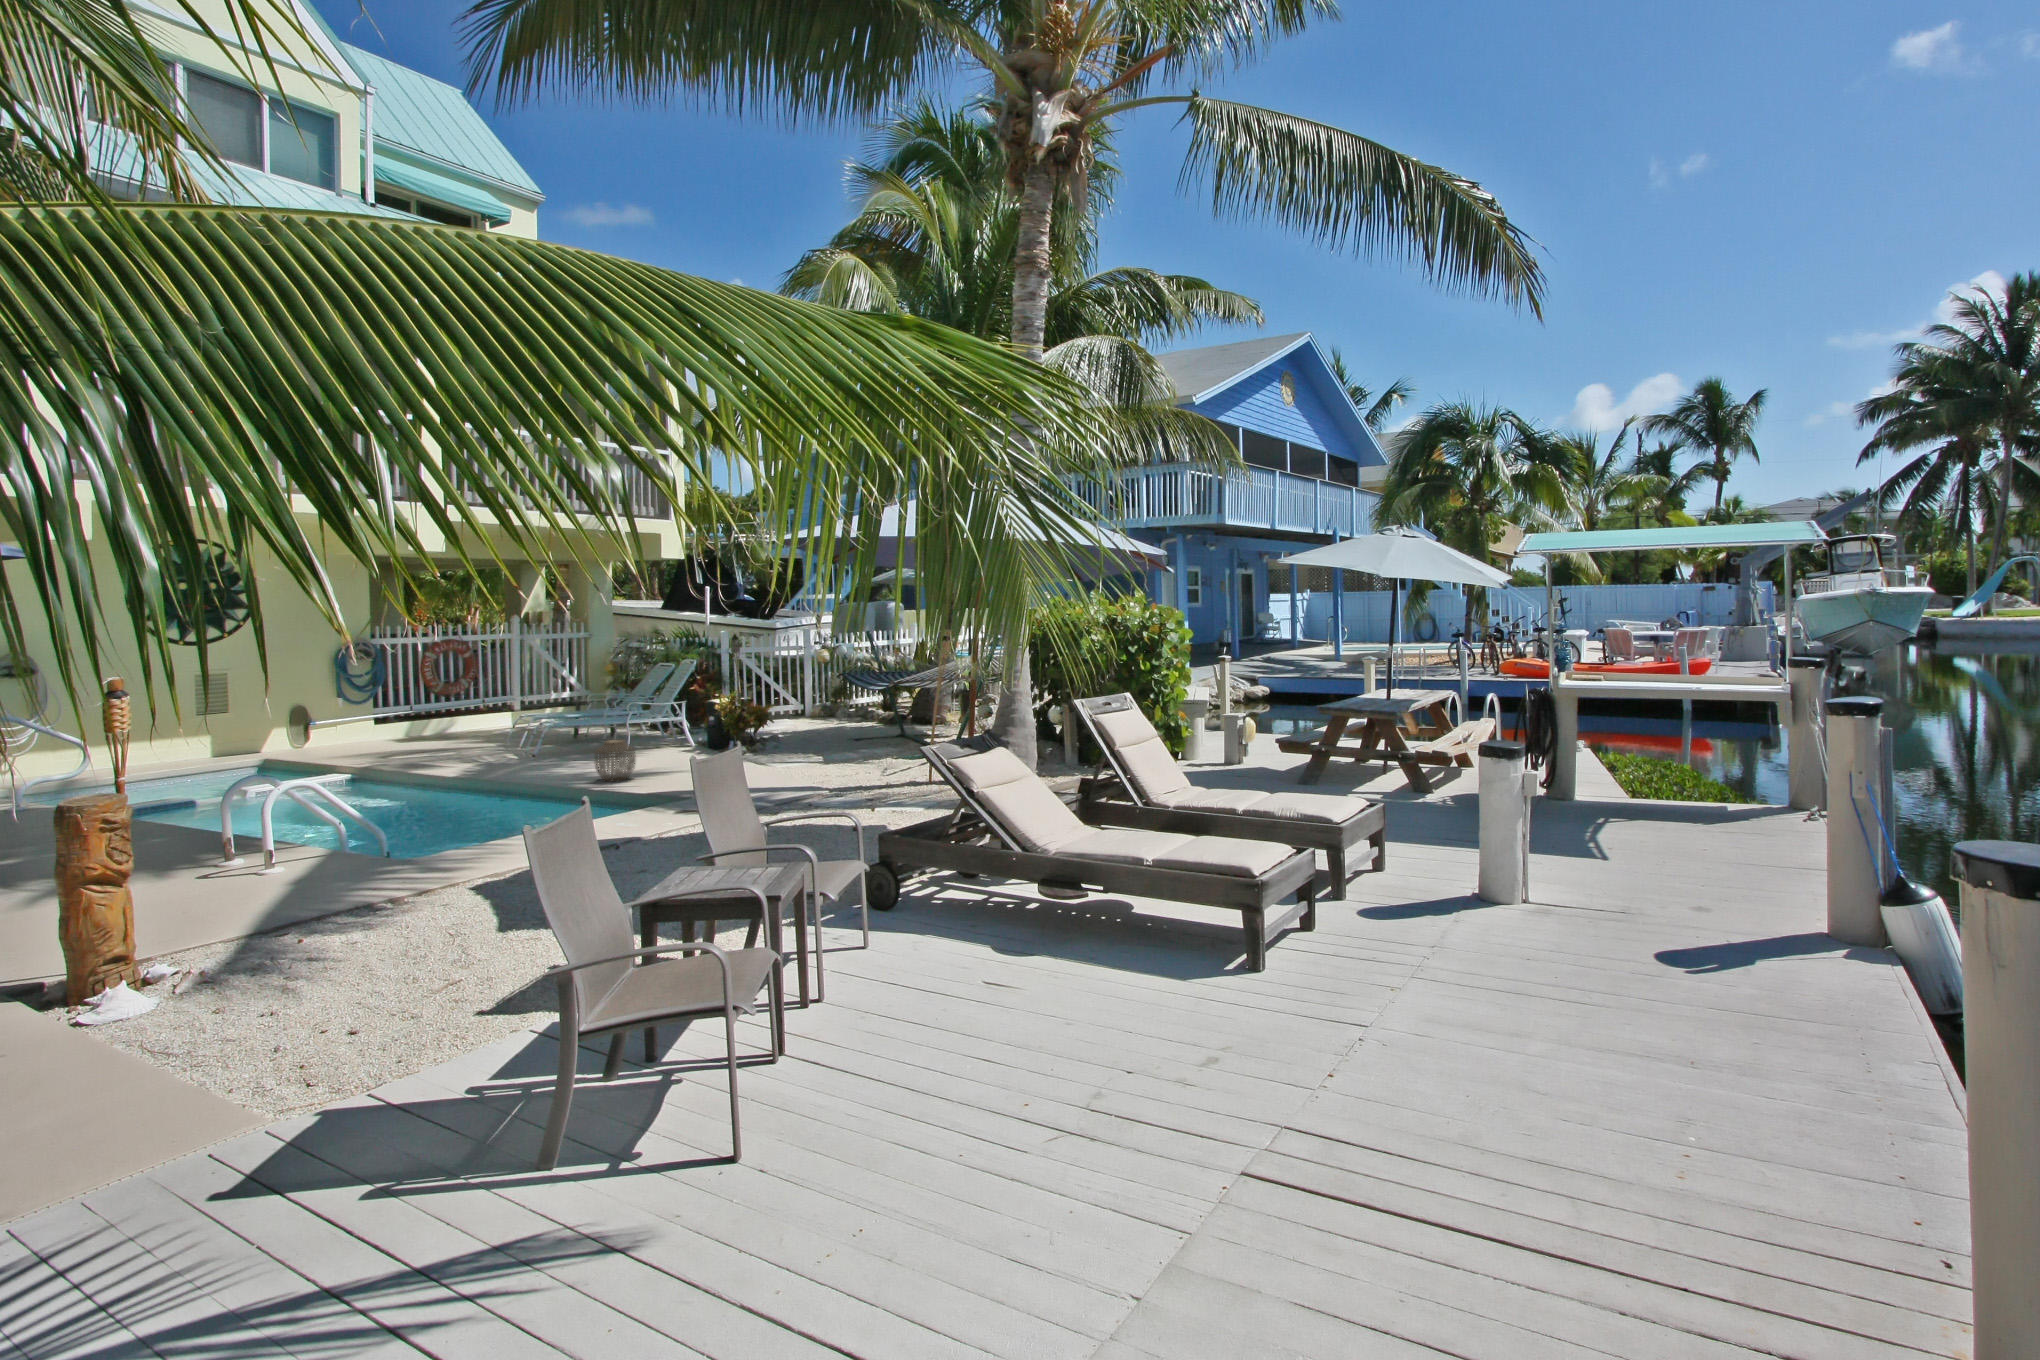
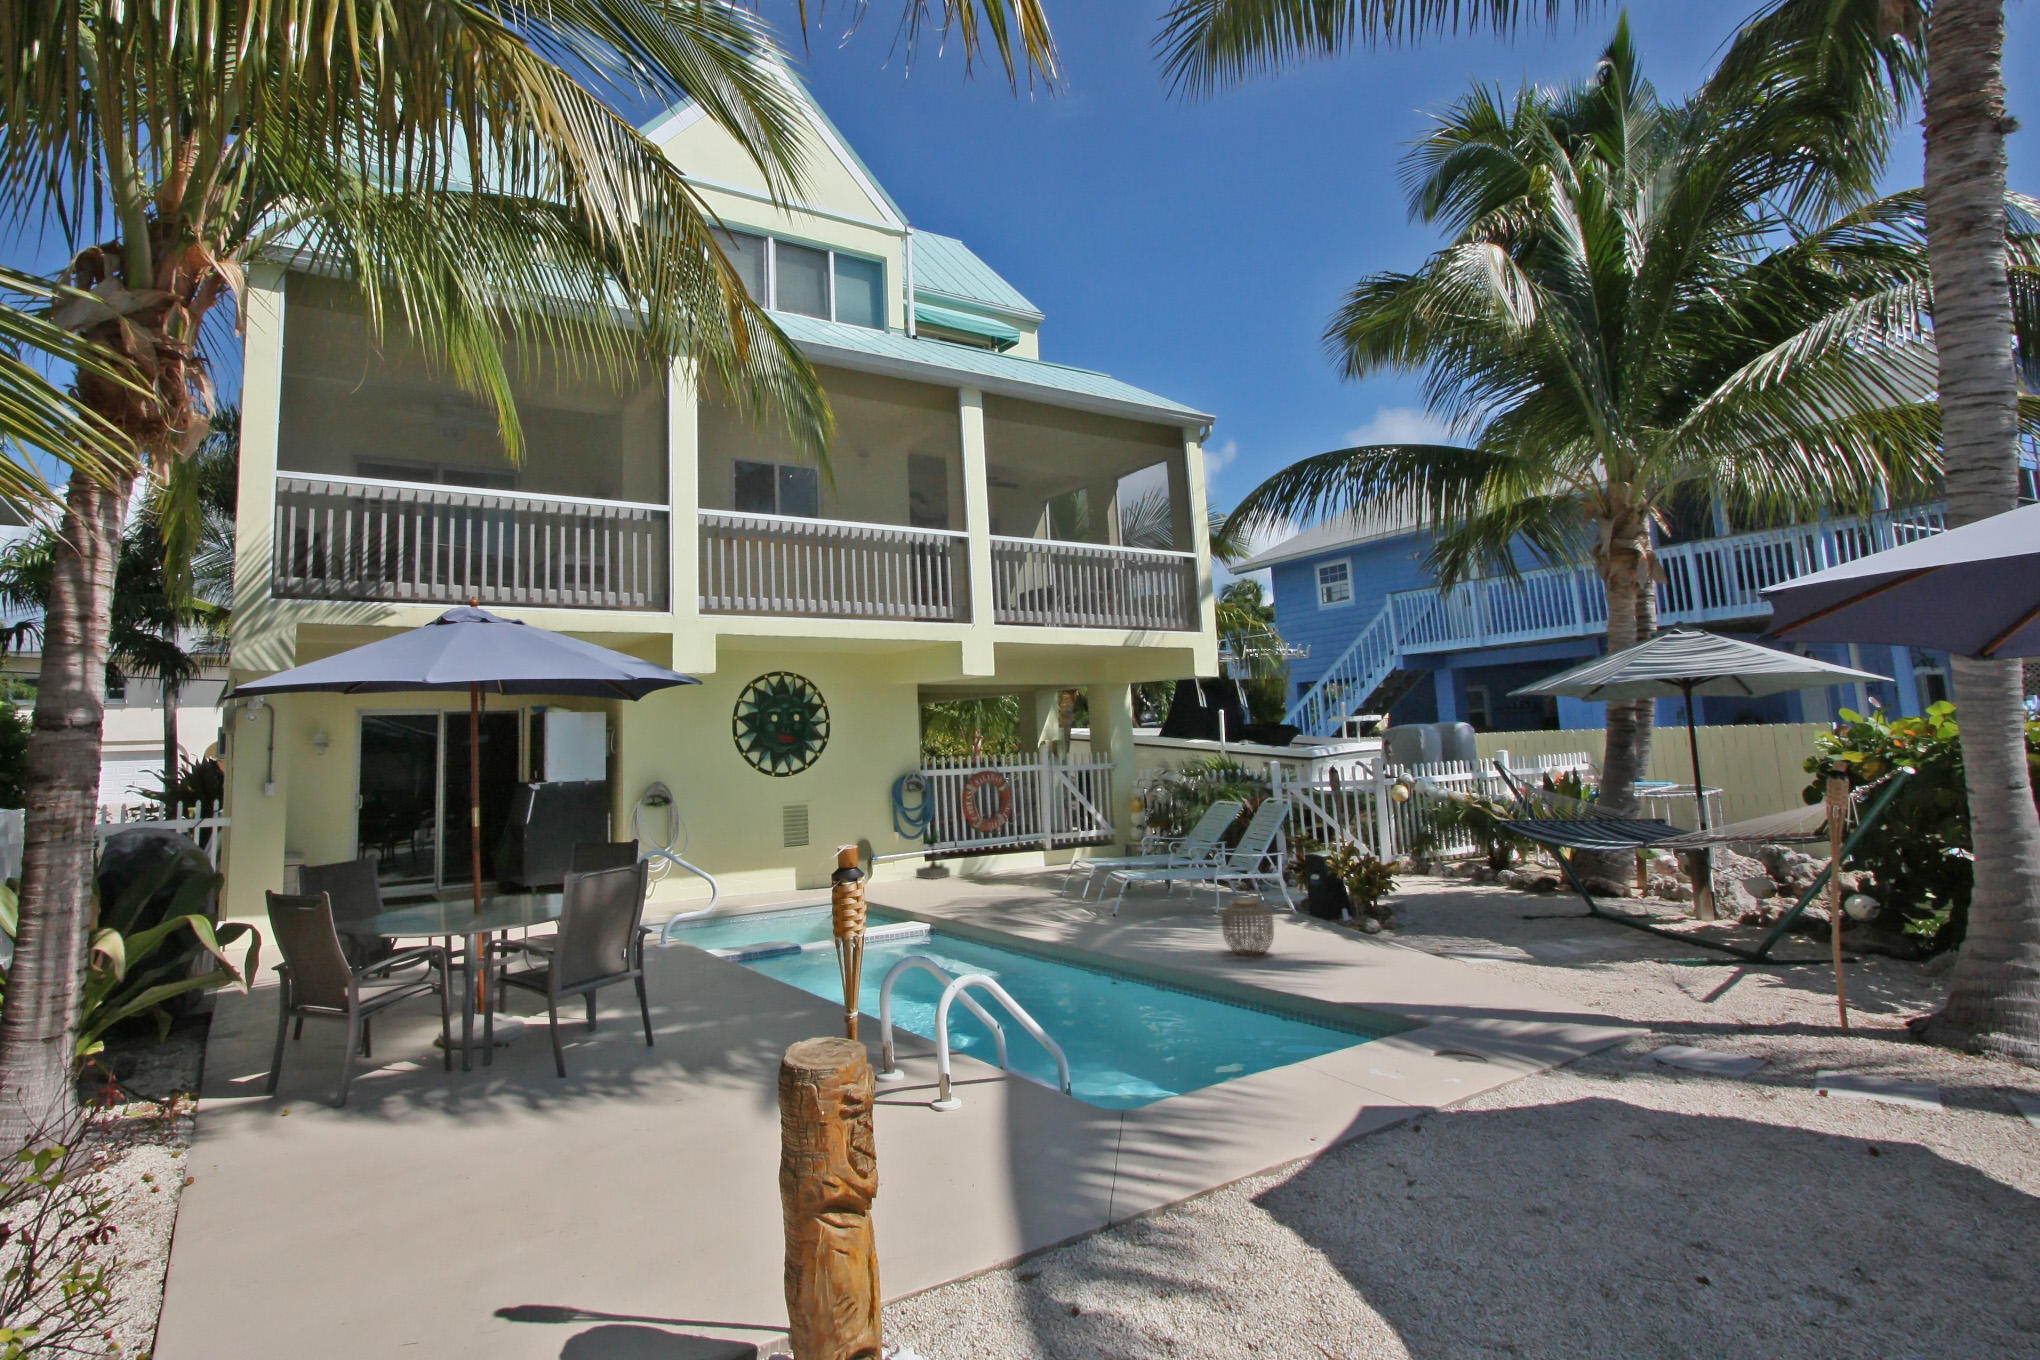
potted plant: none [363,695,401,741] -> present [916,831,950,879]

